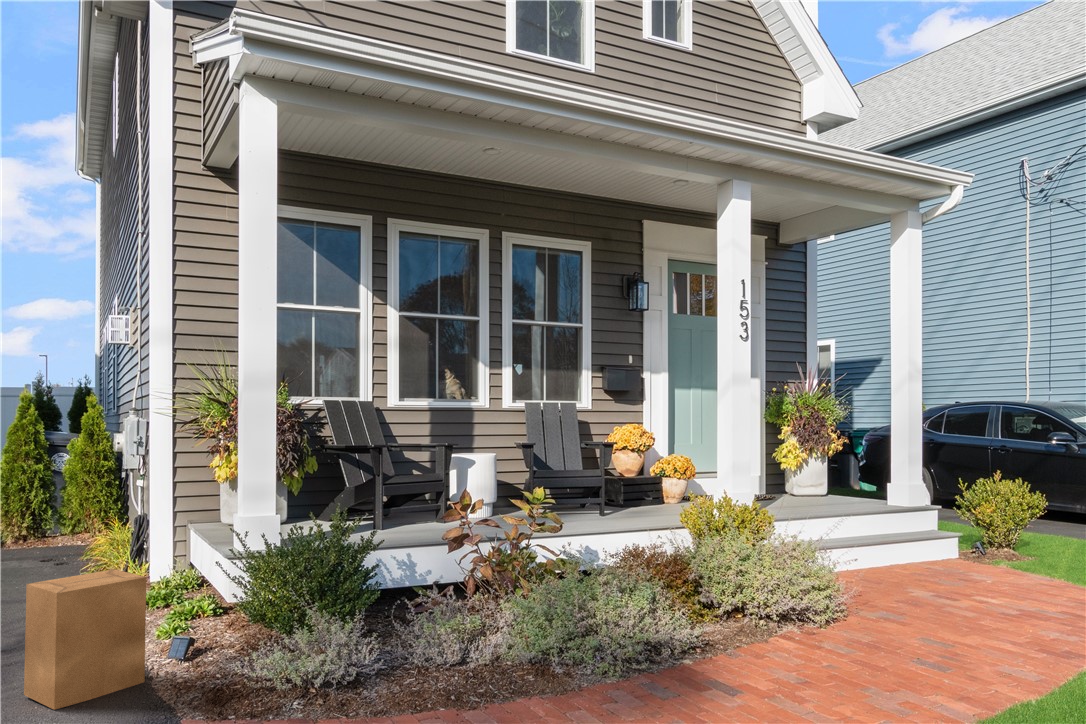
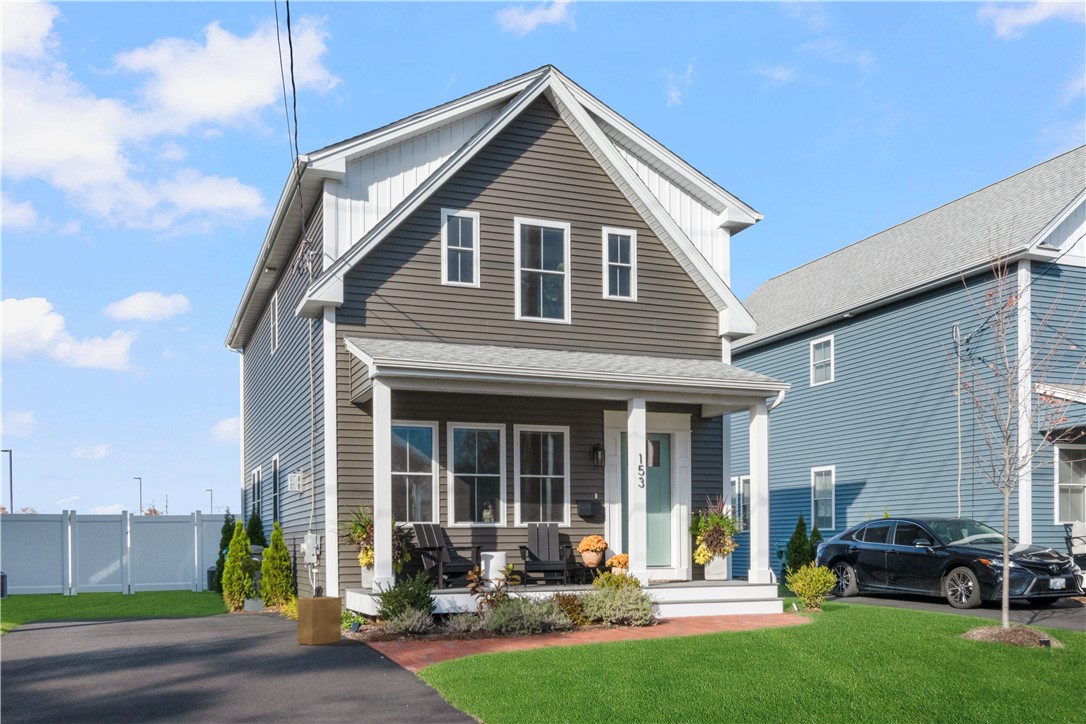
potted tree: none [24,456,68,545] -> present [241,559,264,612]

